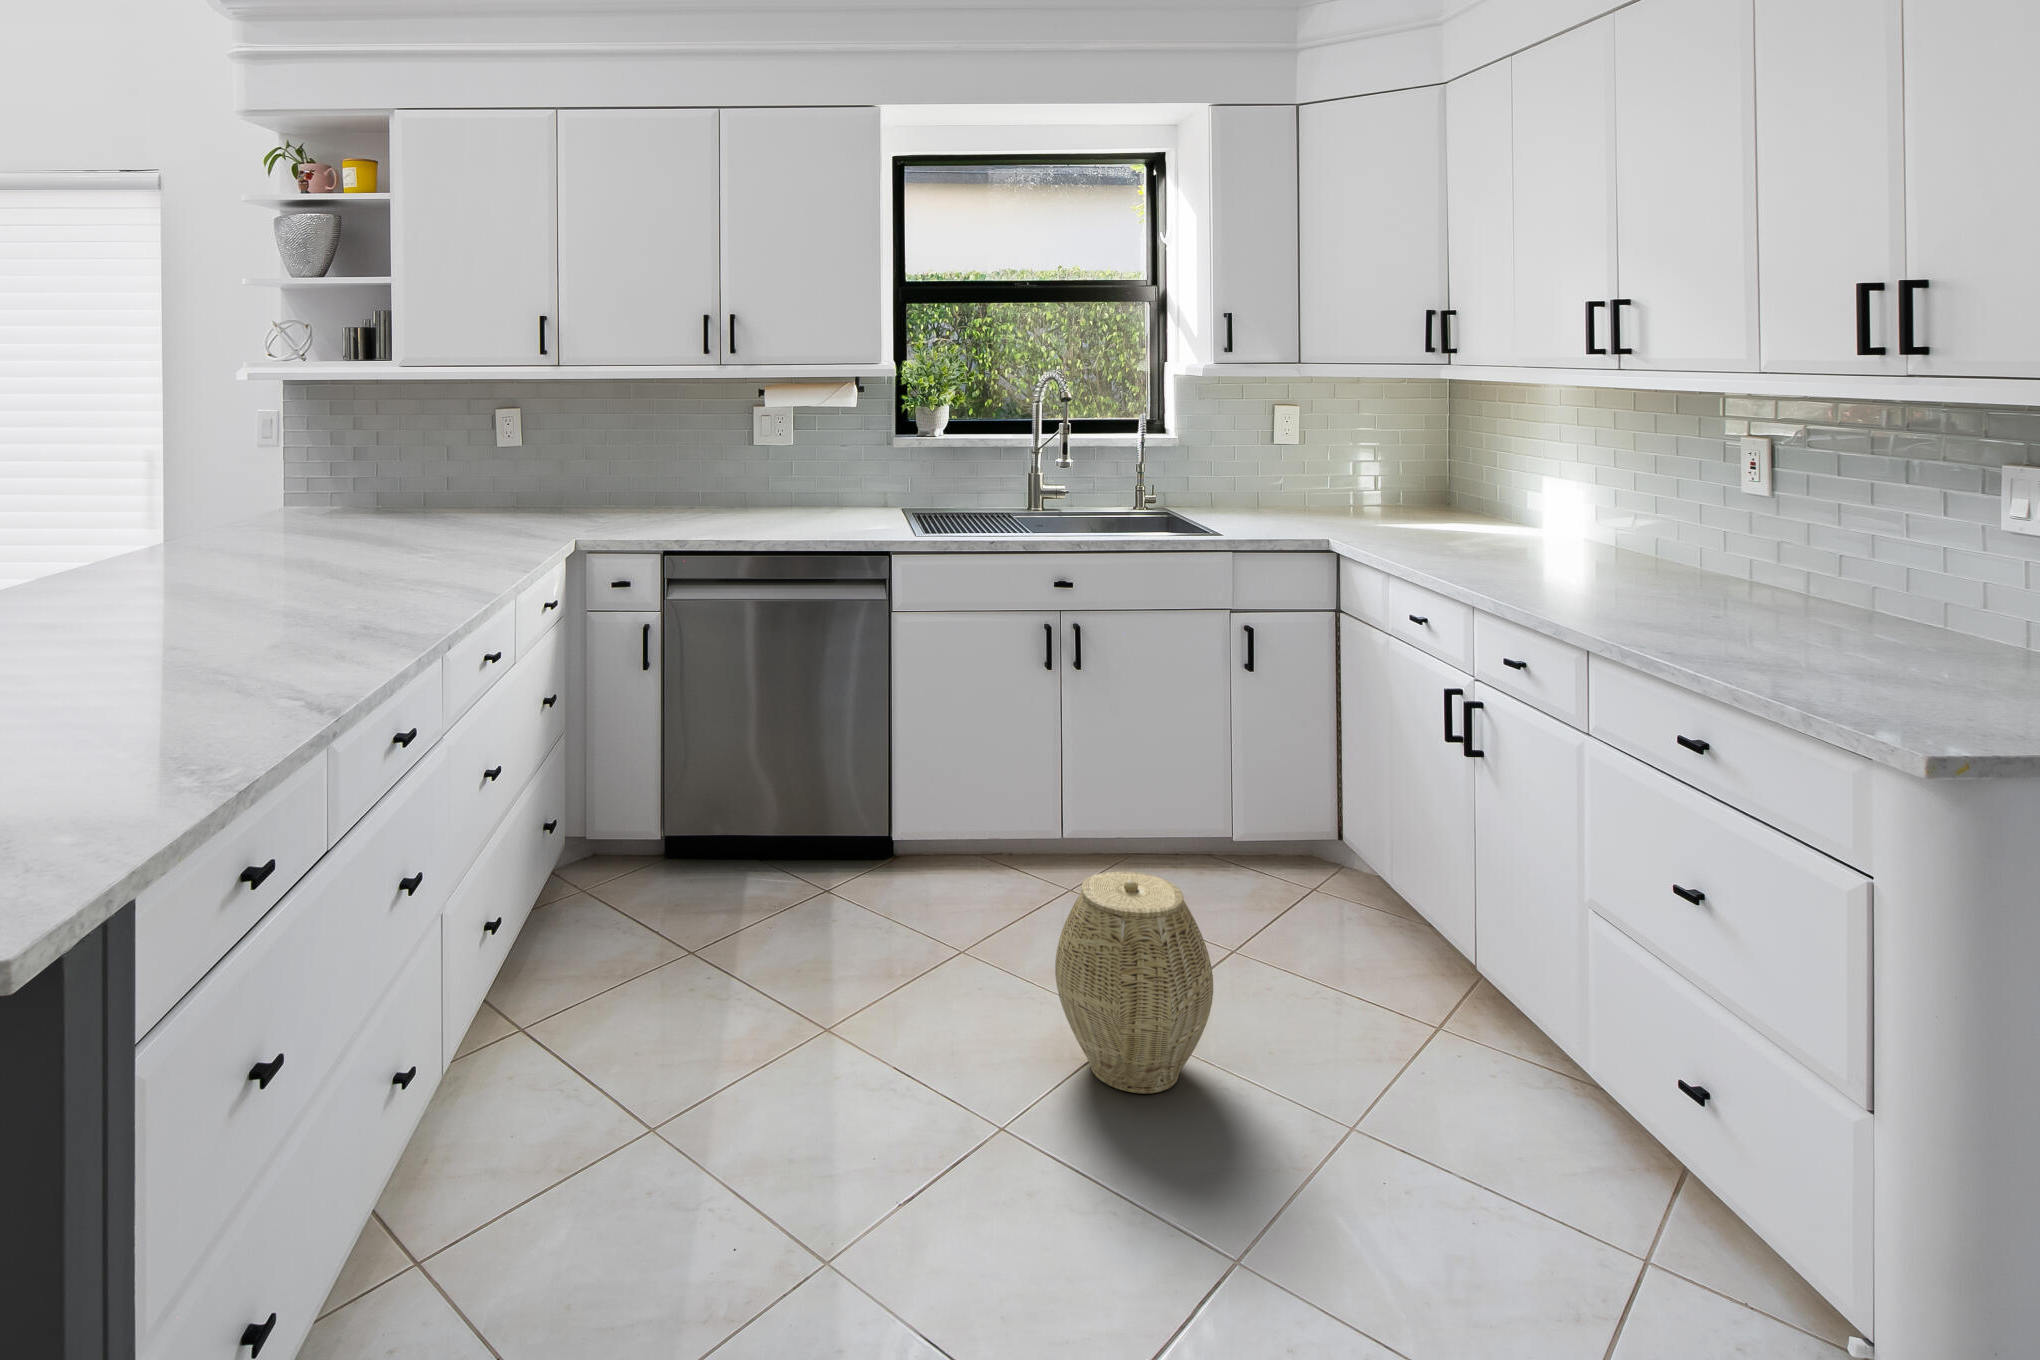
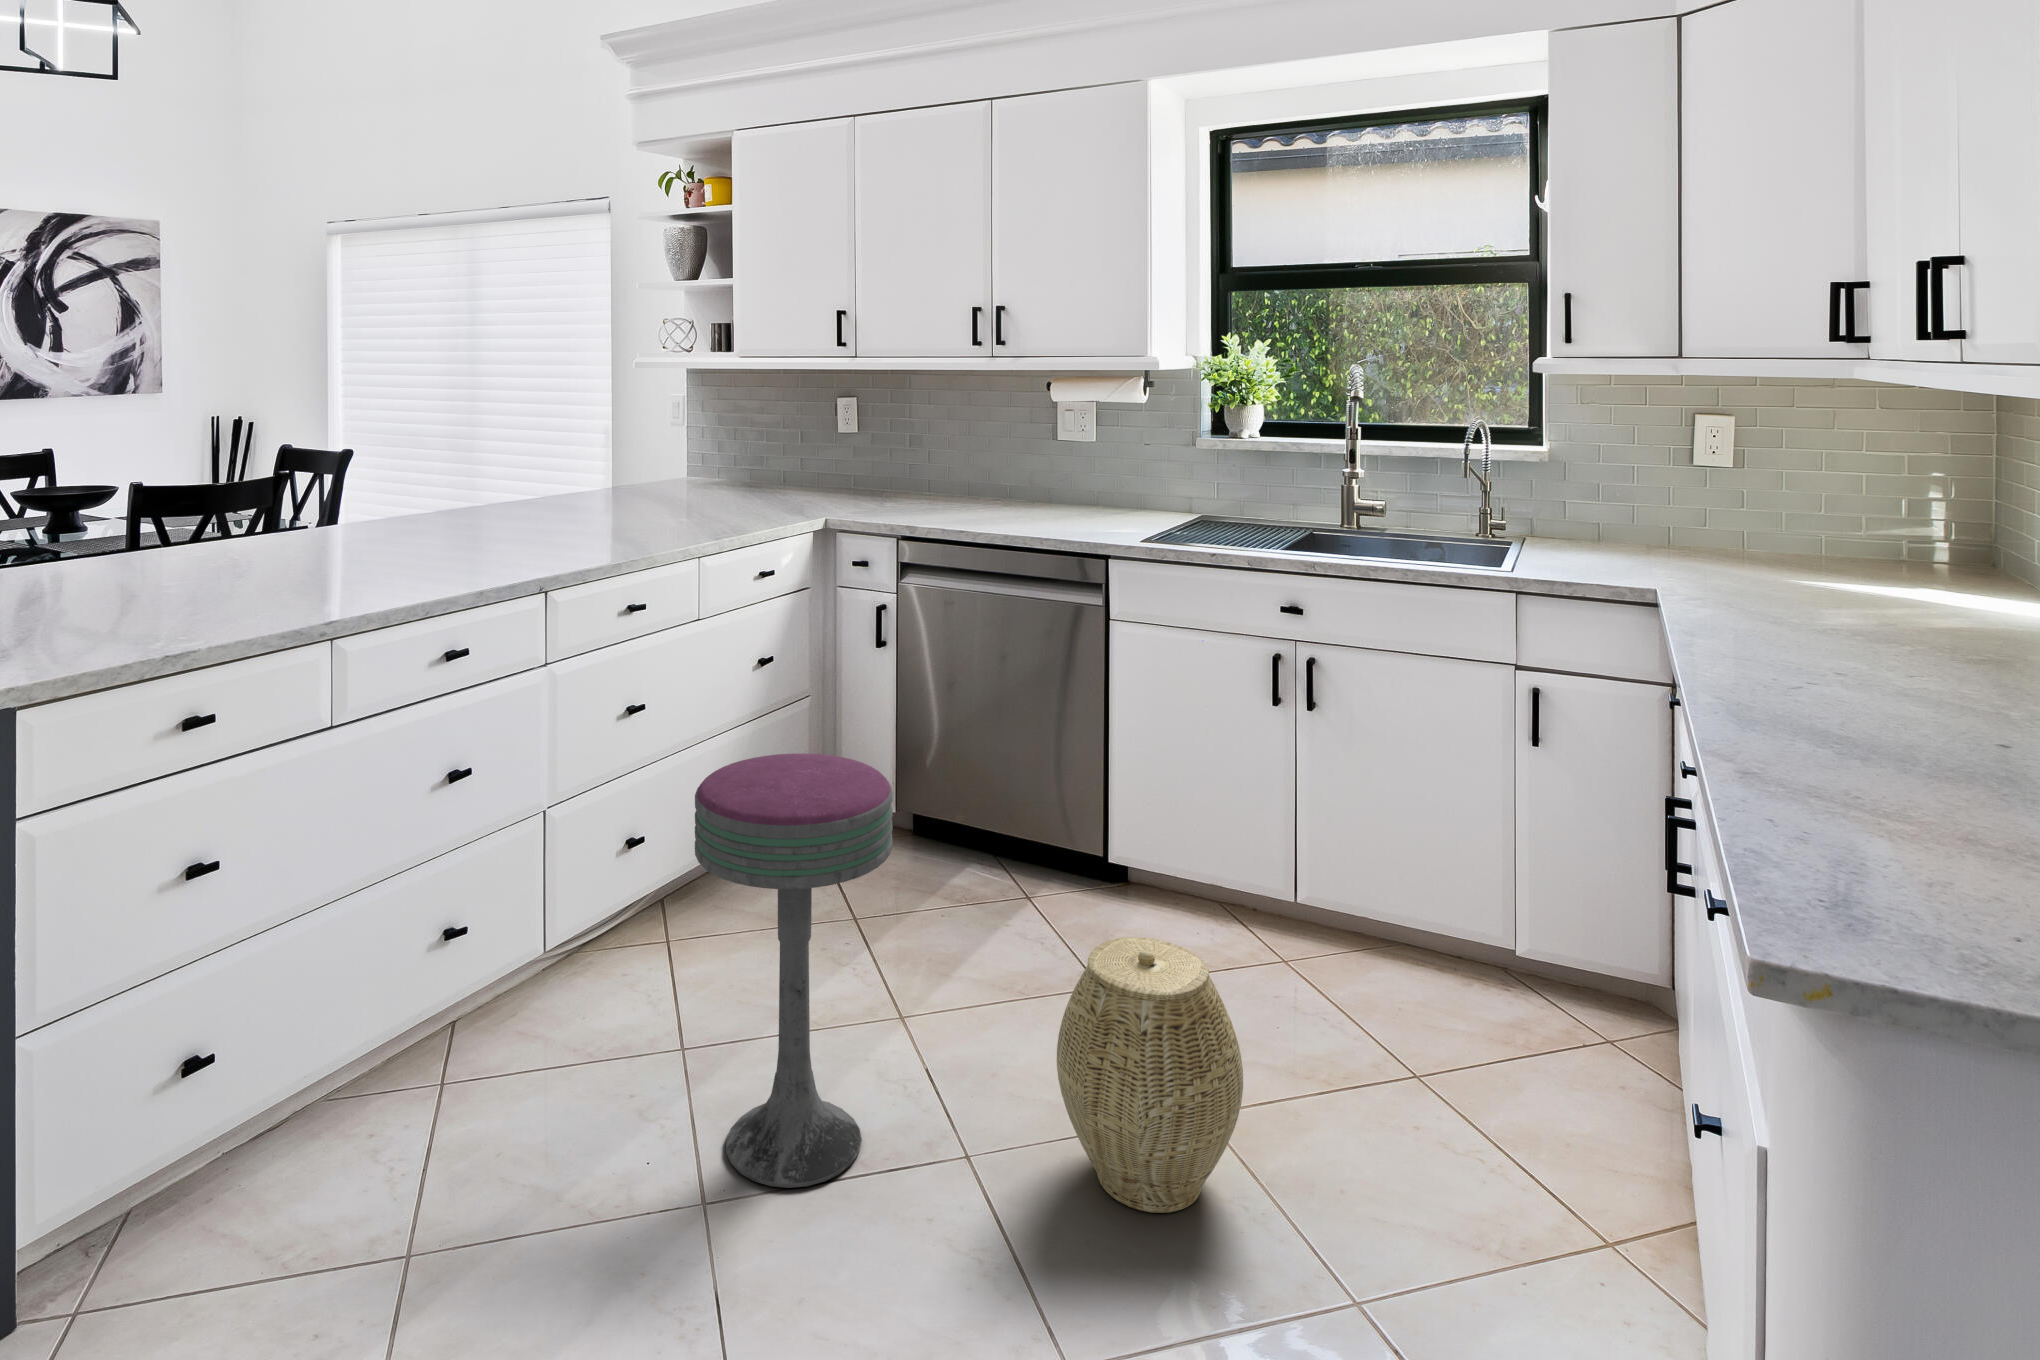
bar stool: none [757,770,949,1187] -> present [695,753,893,1188]

